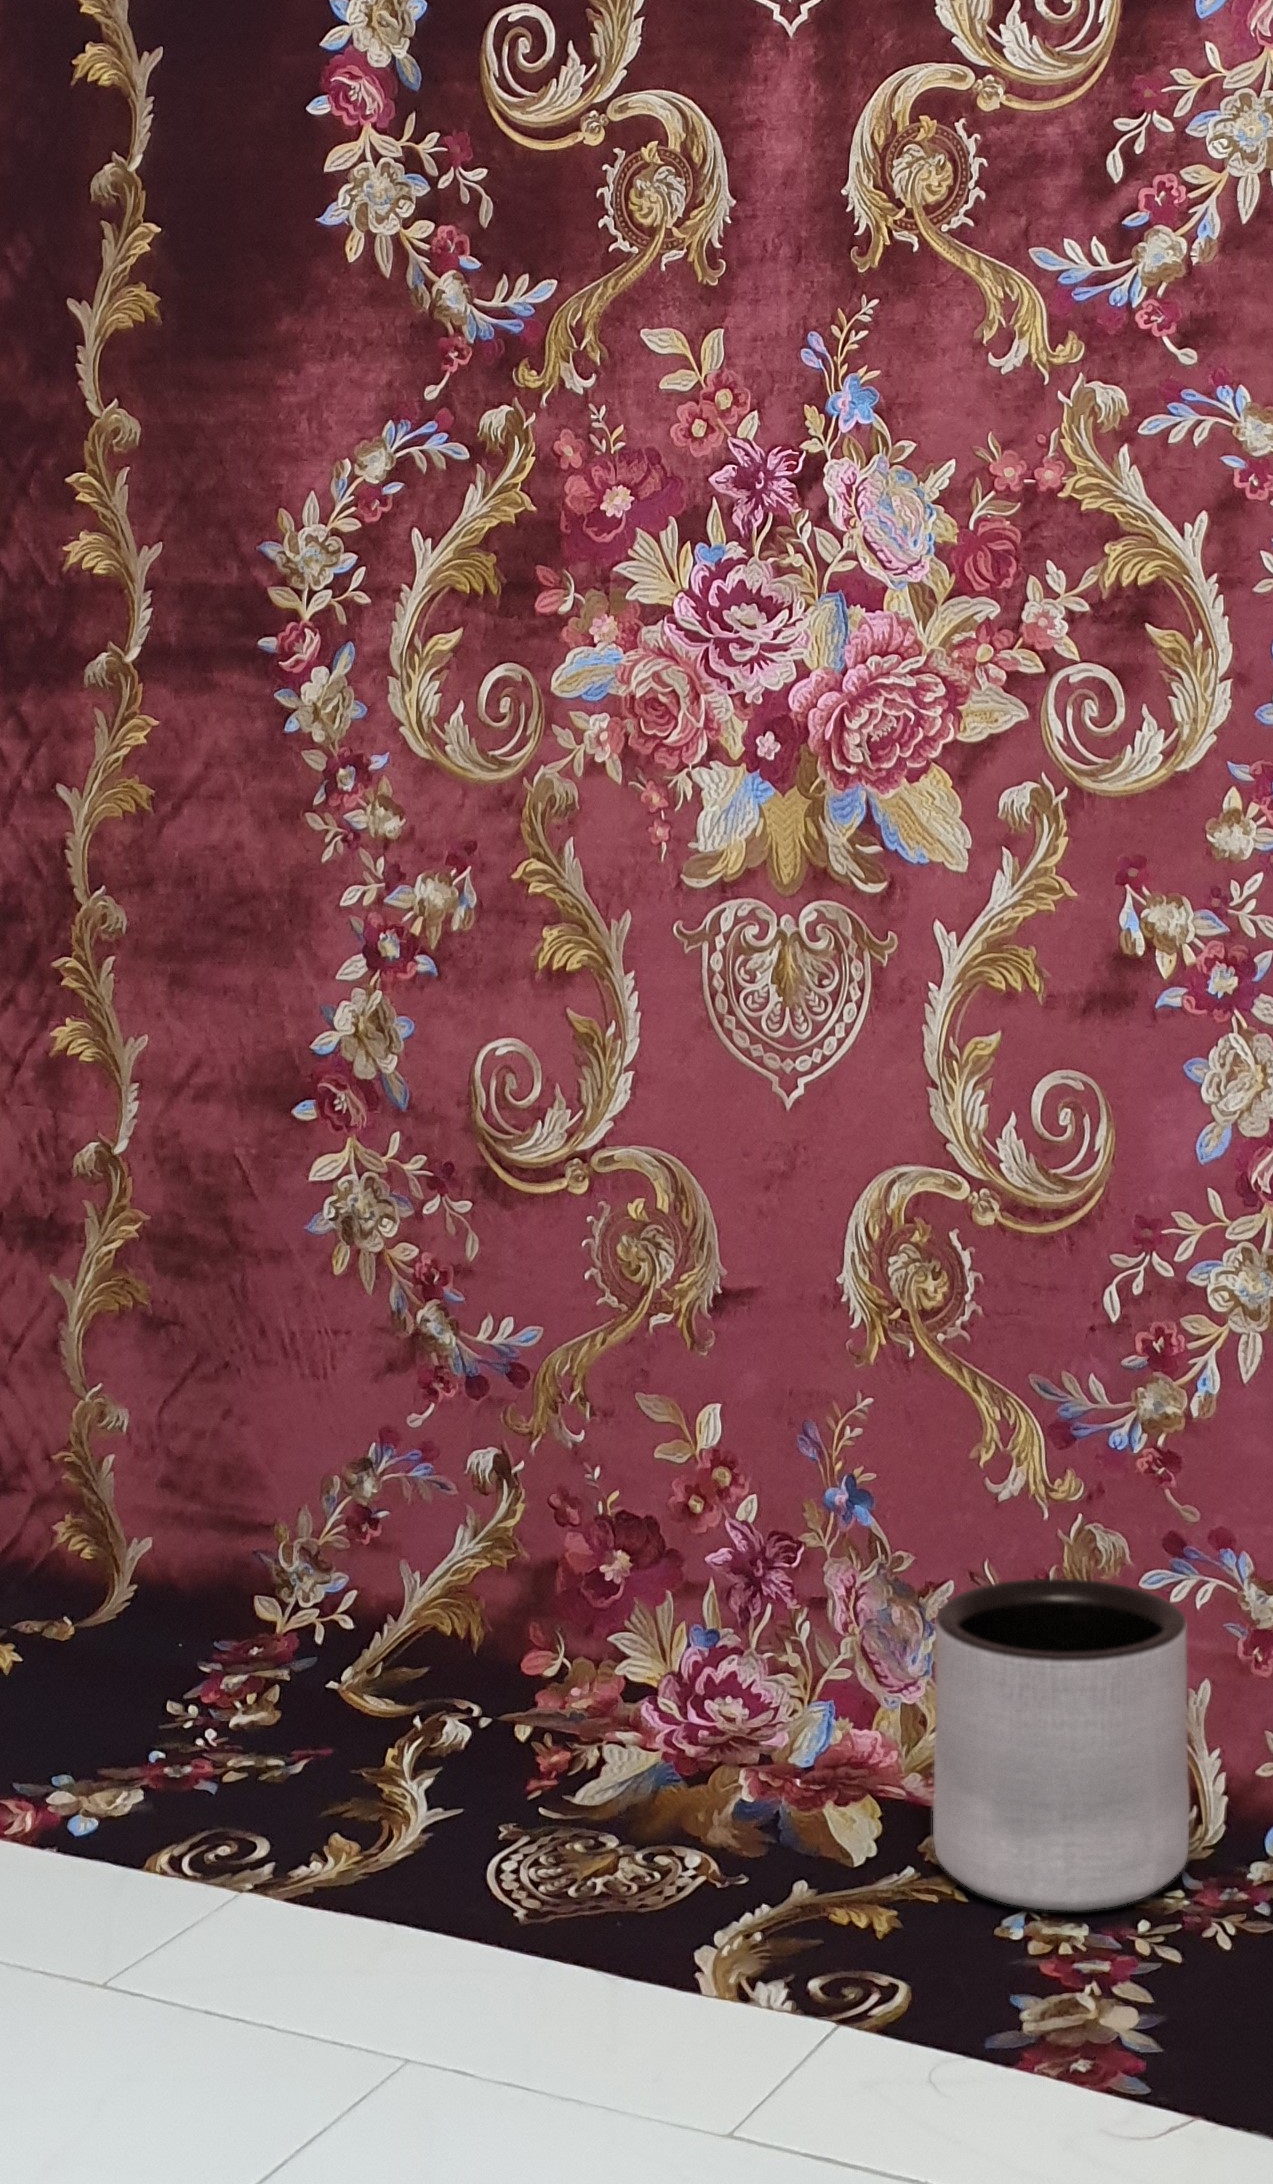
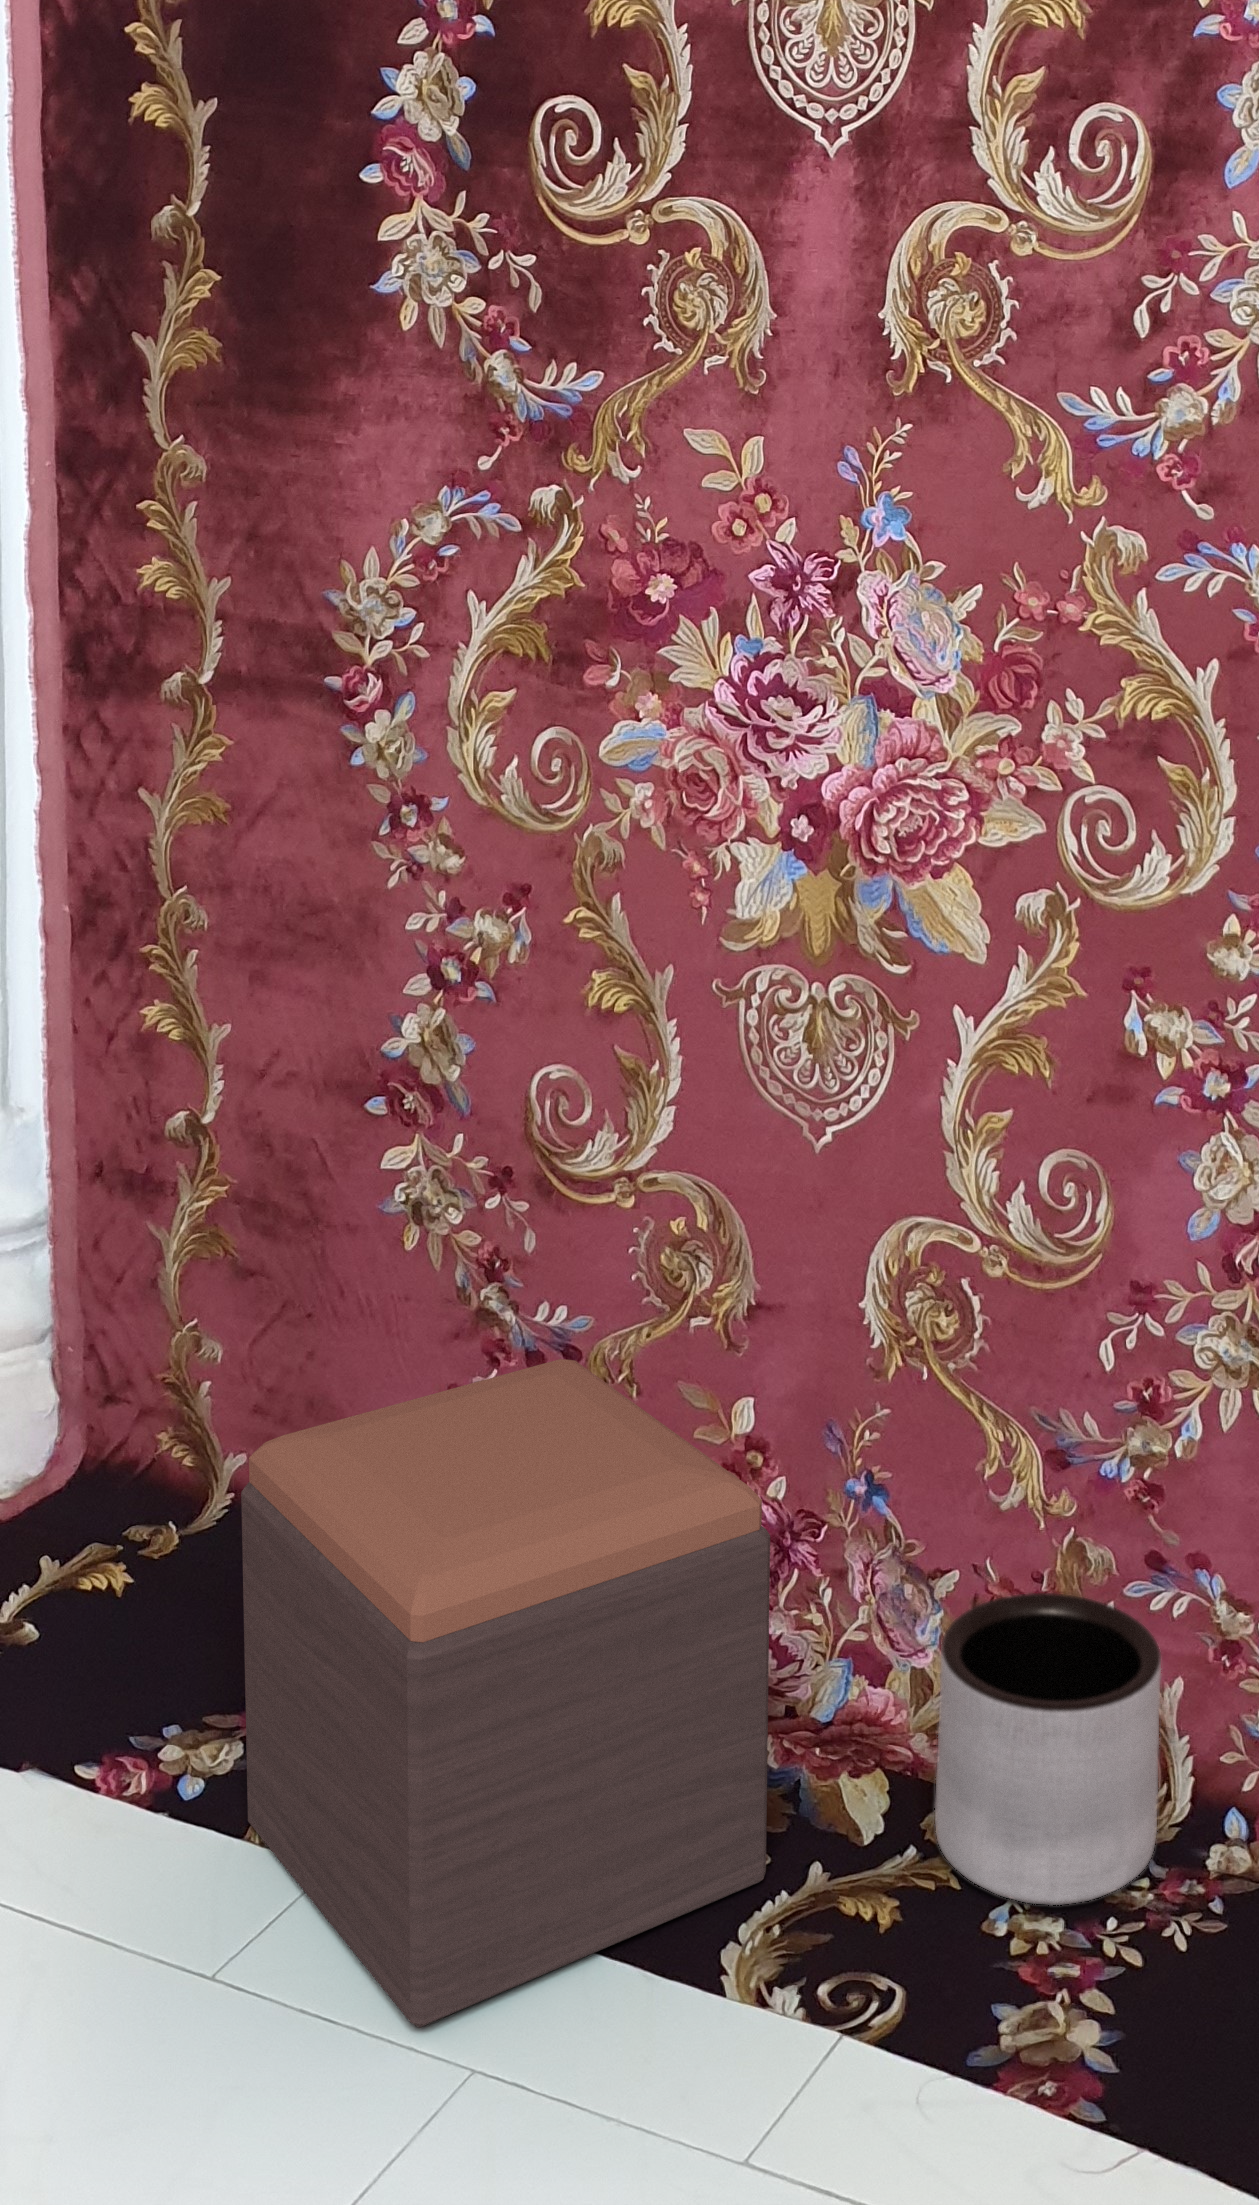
footstool: none [141,1329,739,2017] -> present [241,1359,770,2027]

